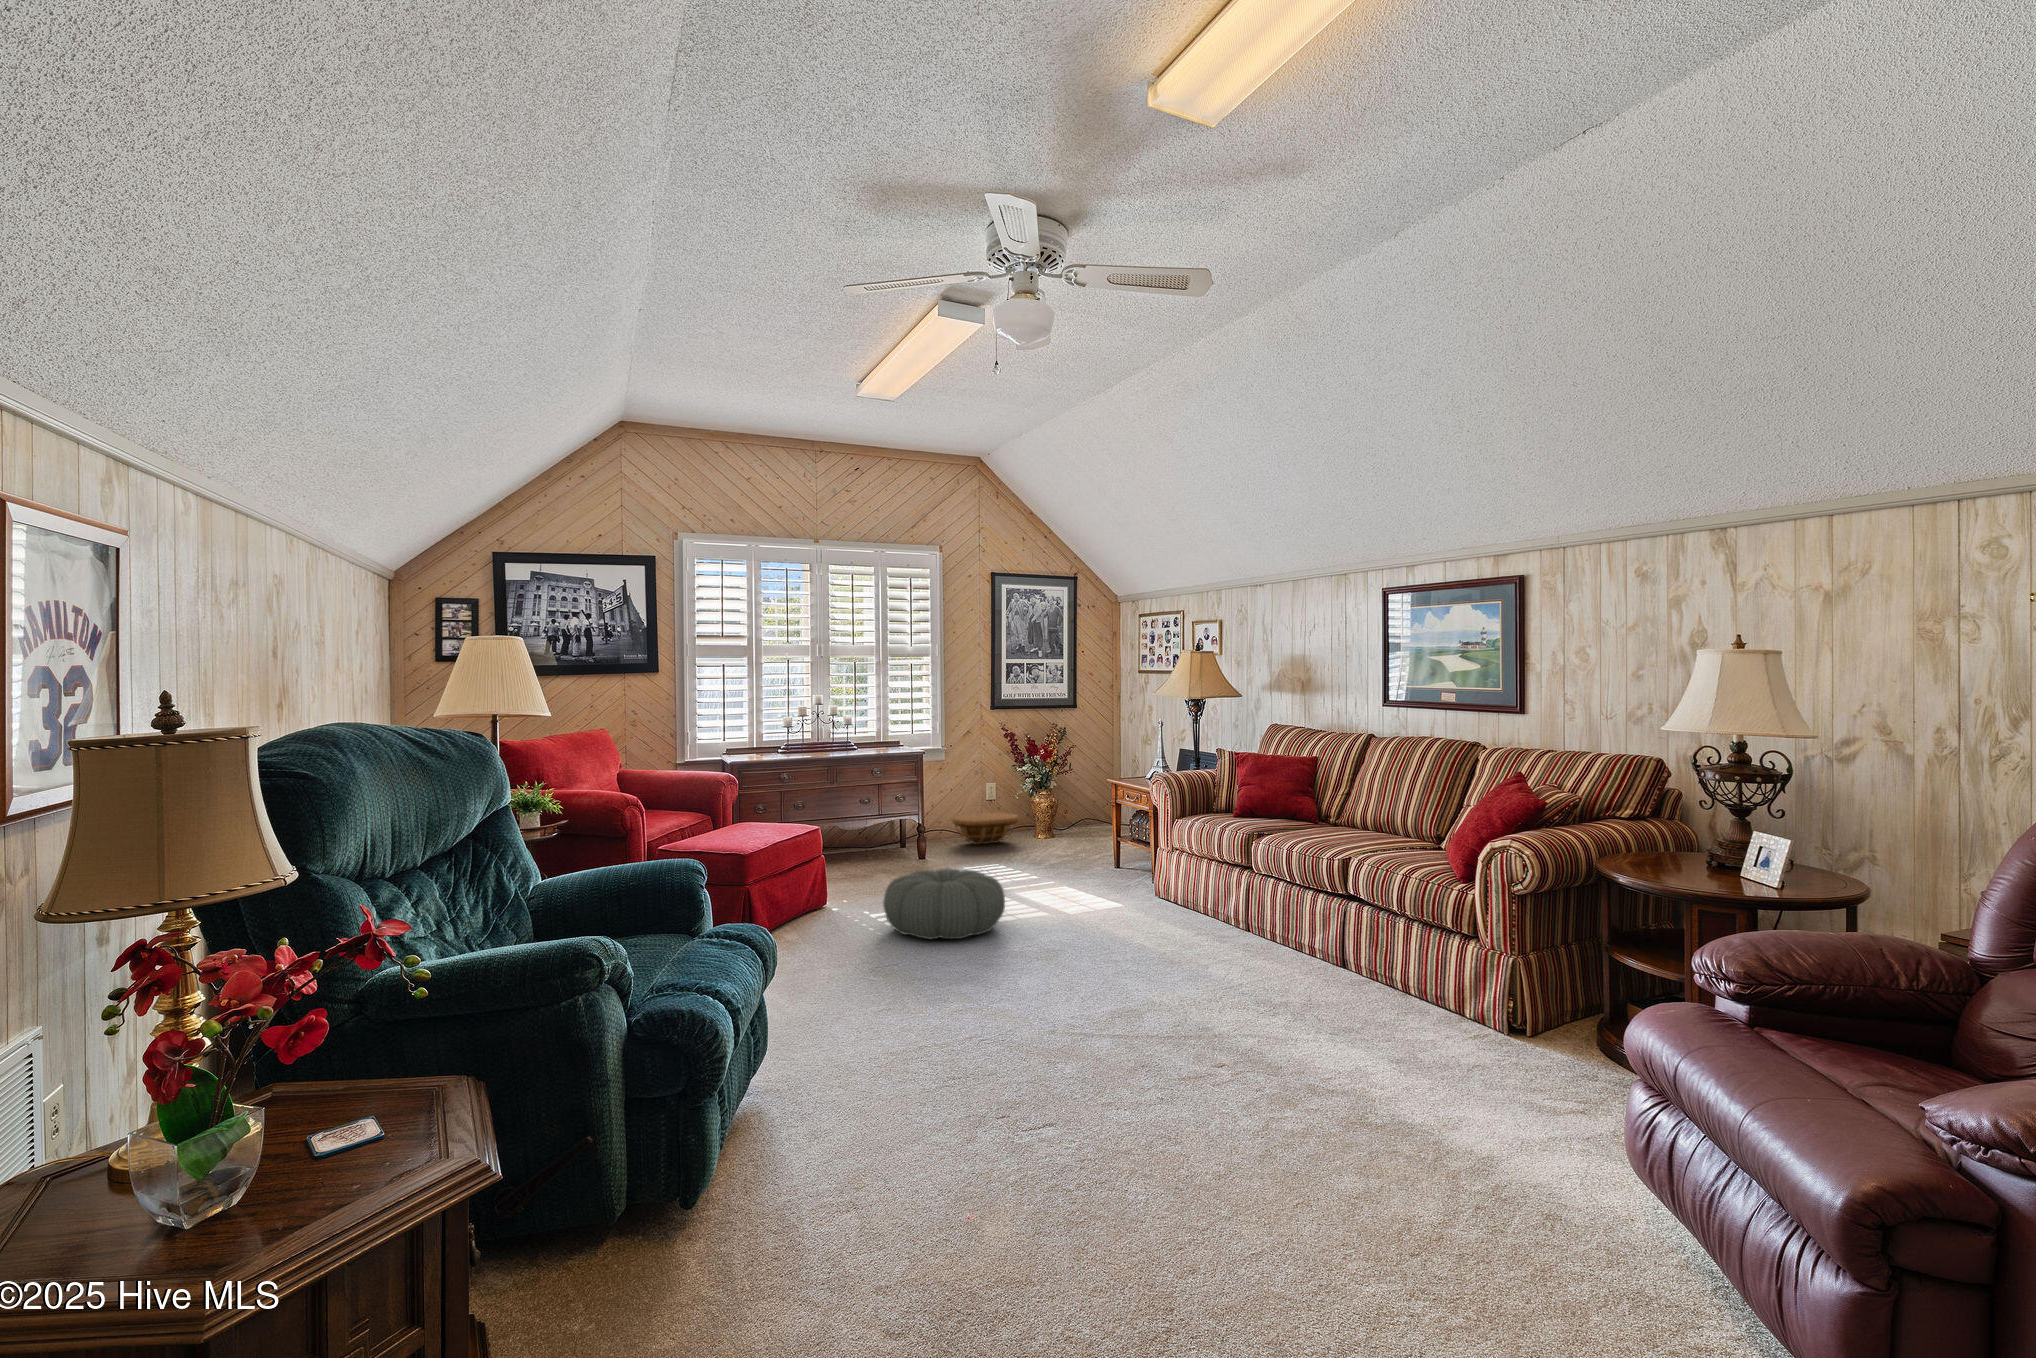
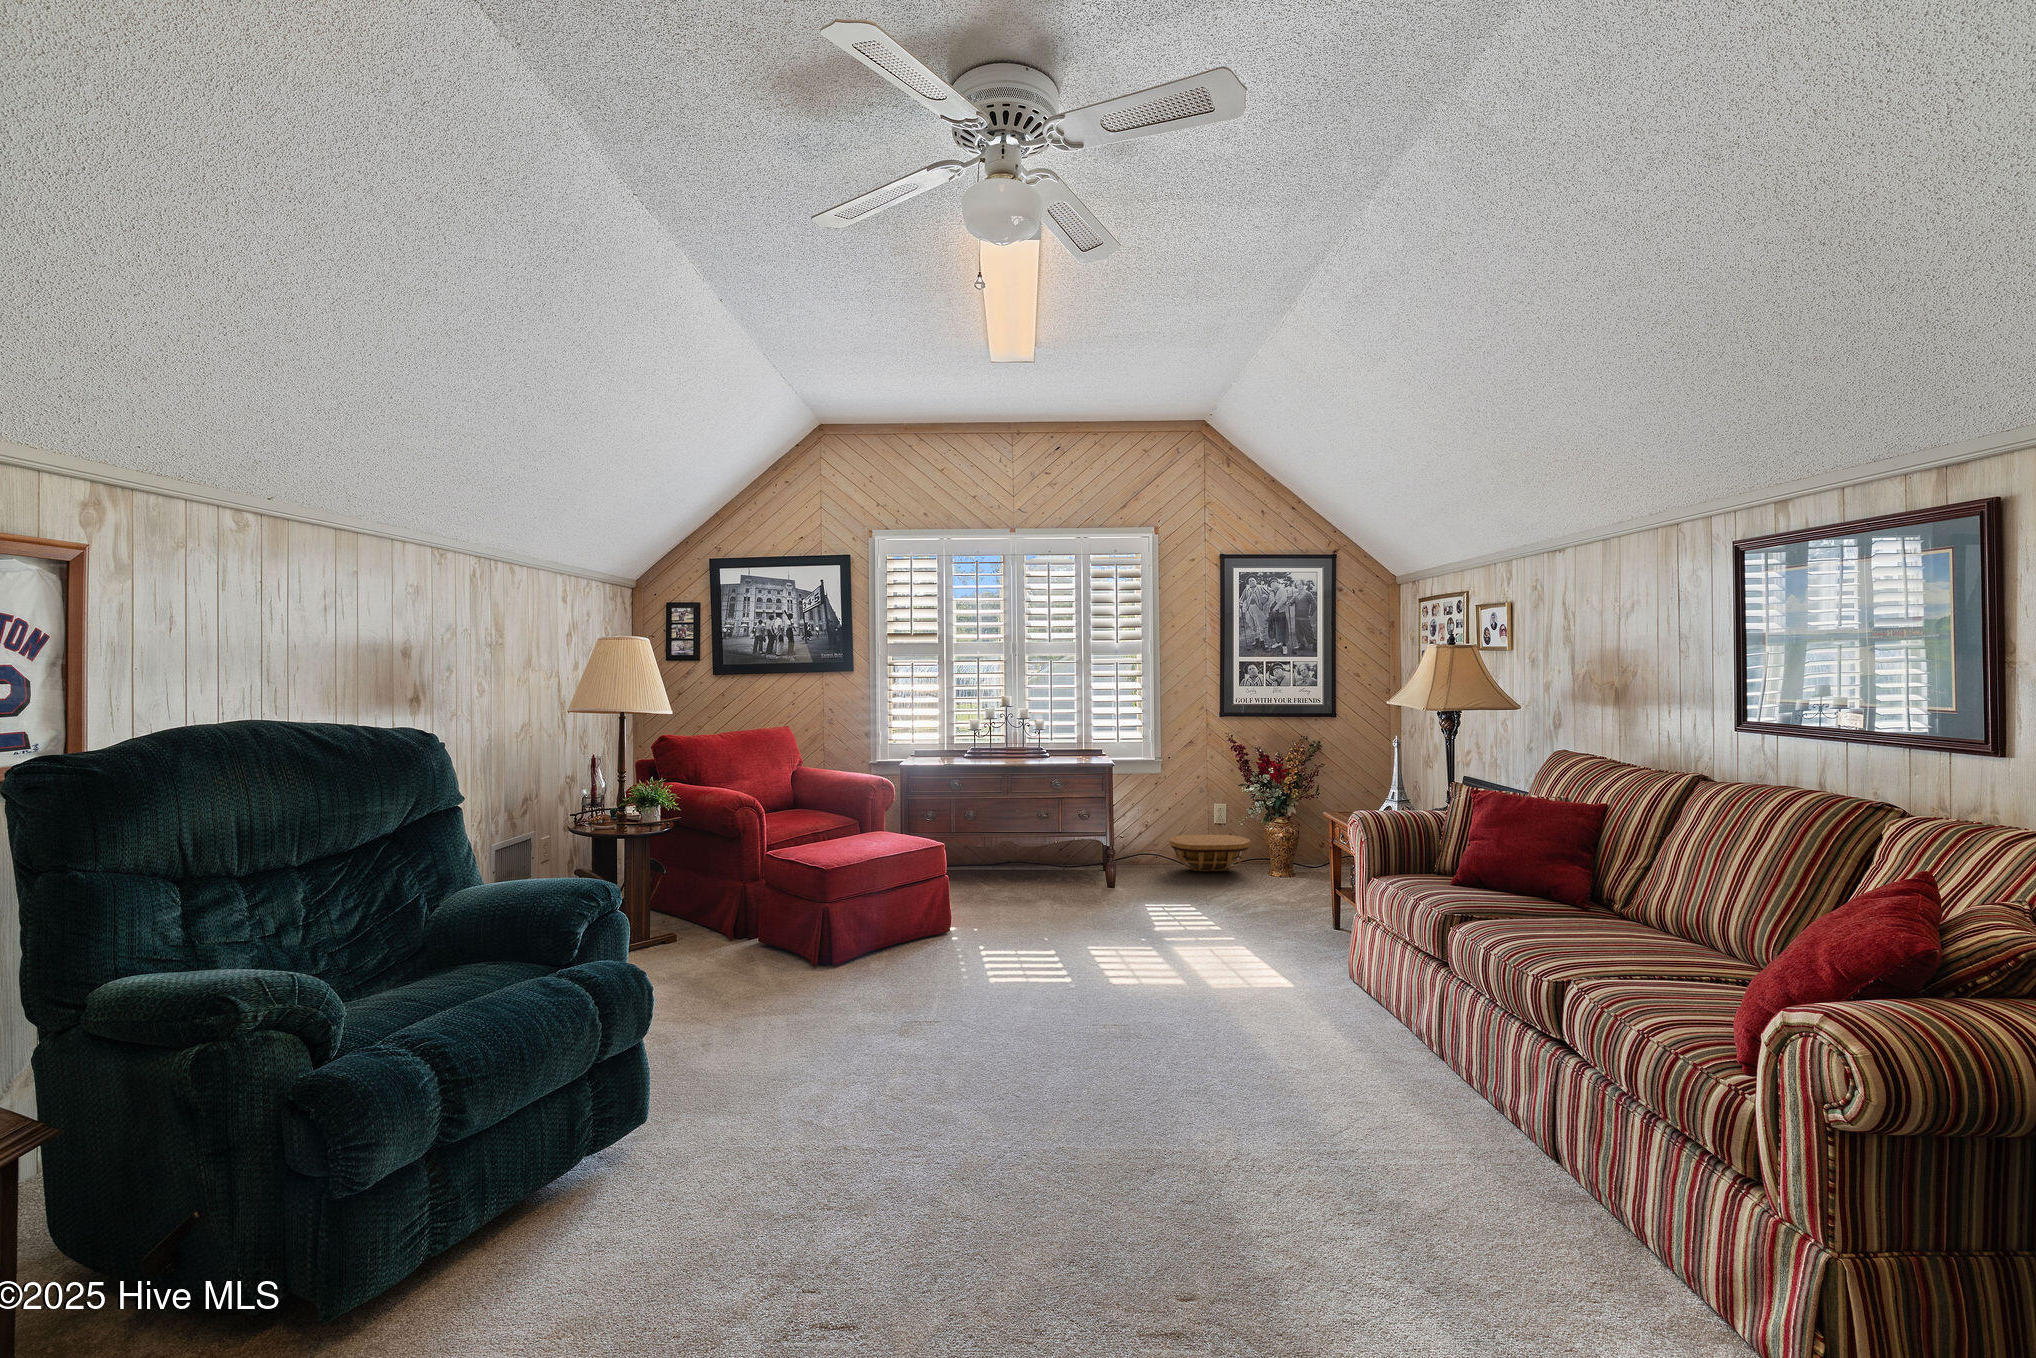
pouf: present [883,868,1005,939] -> none [962,911,1112,1006]

